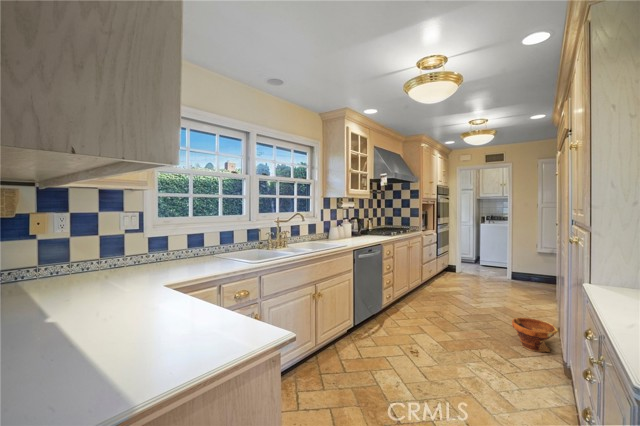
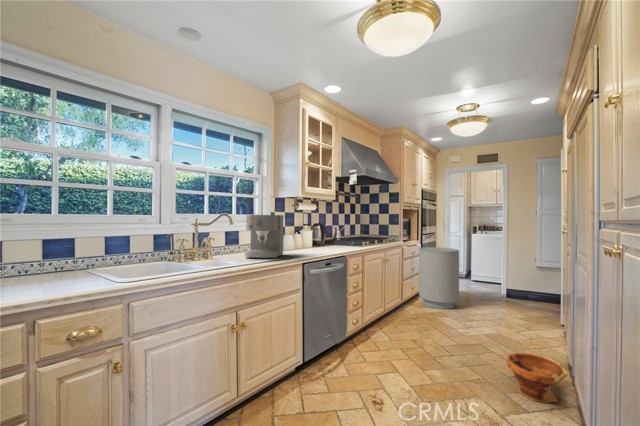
coffee maker: none [309,213,335,247] -> present [245,215,283,258]
trash can: none [435,236,471,289] -> present [419,247,459,309]

